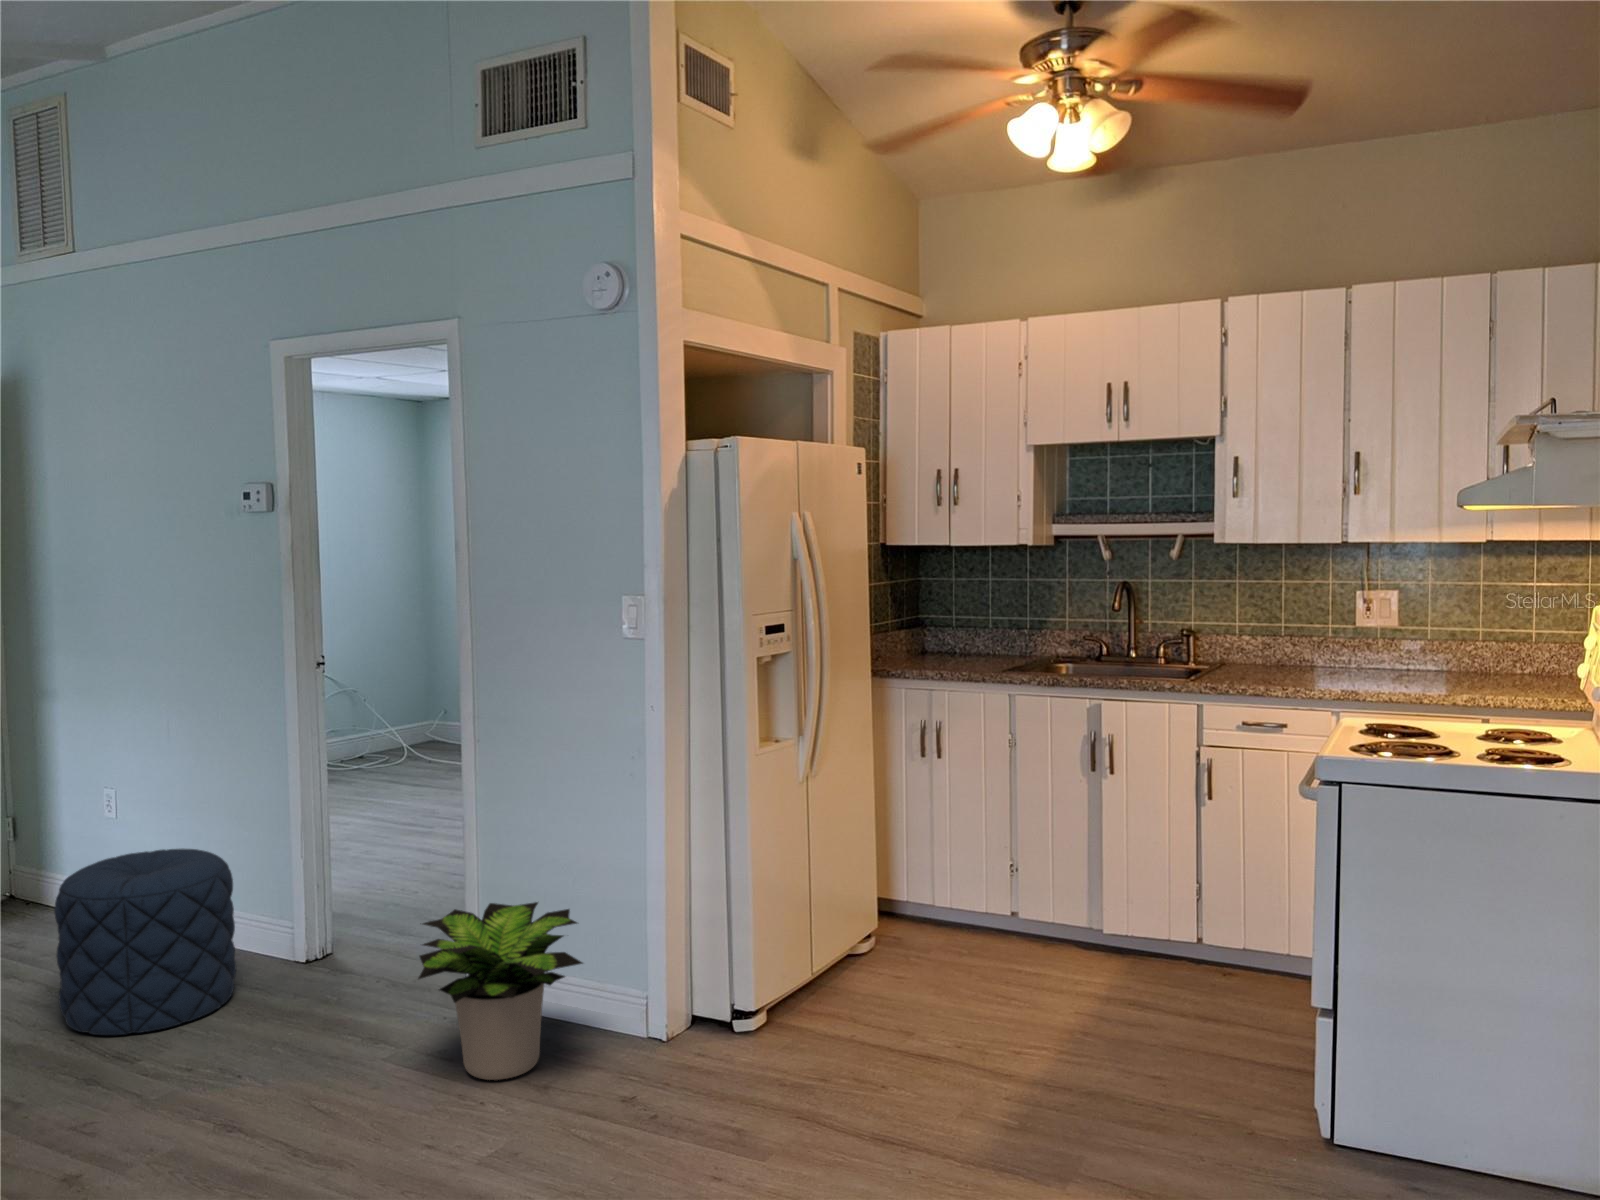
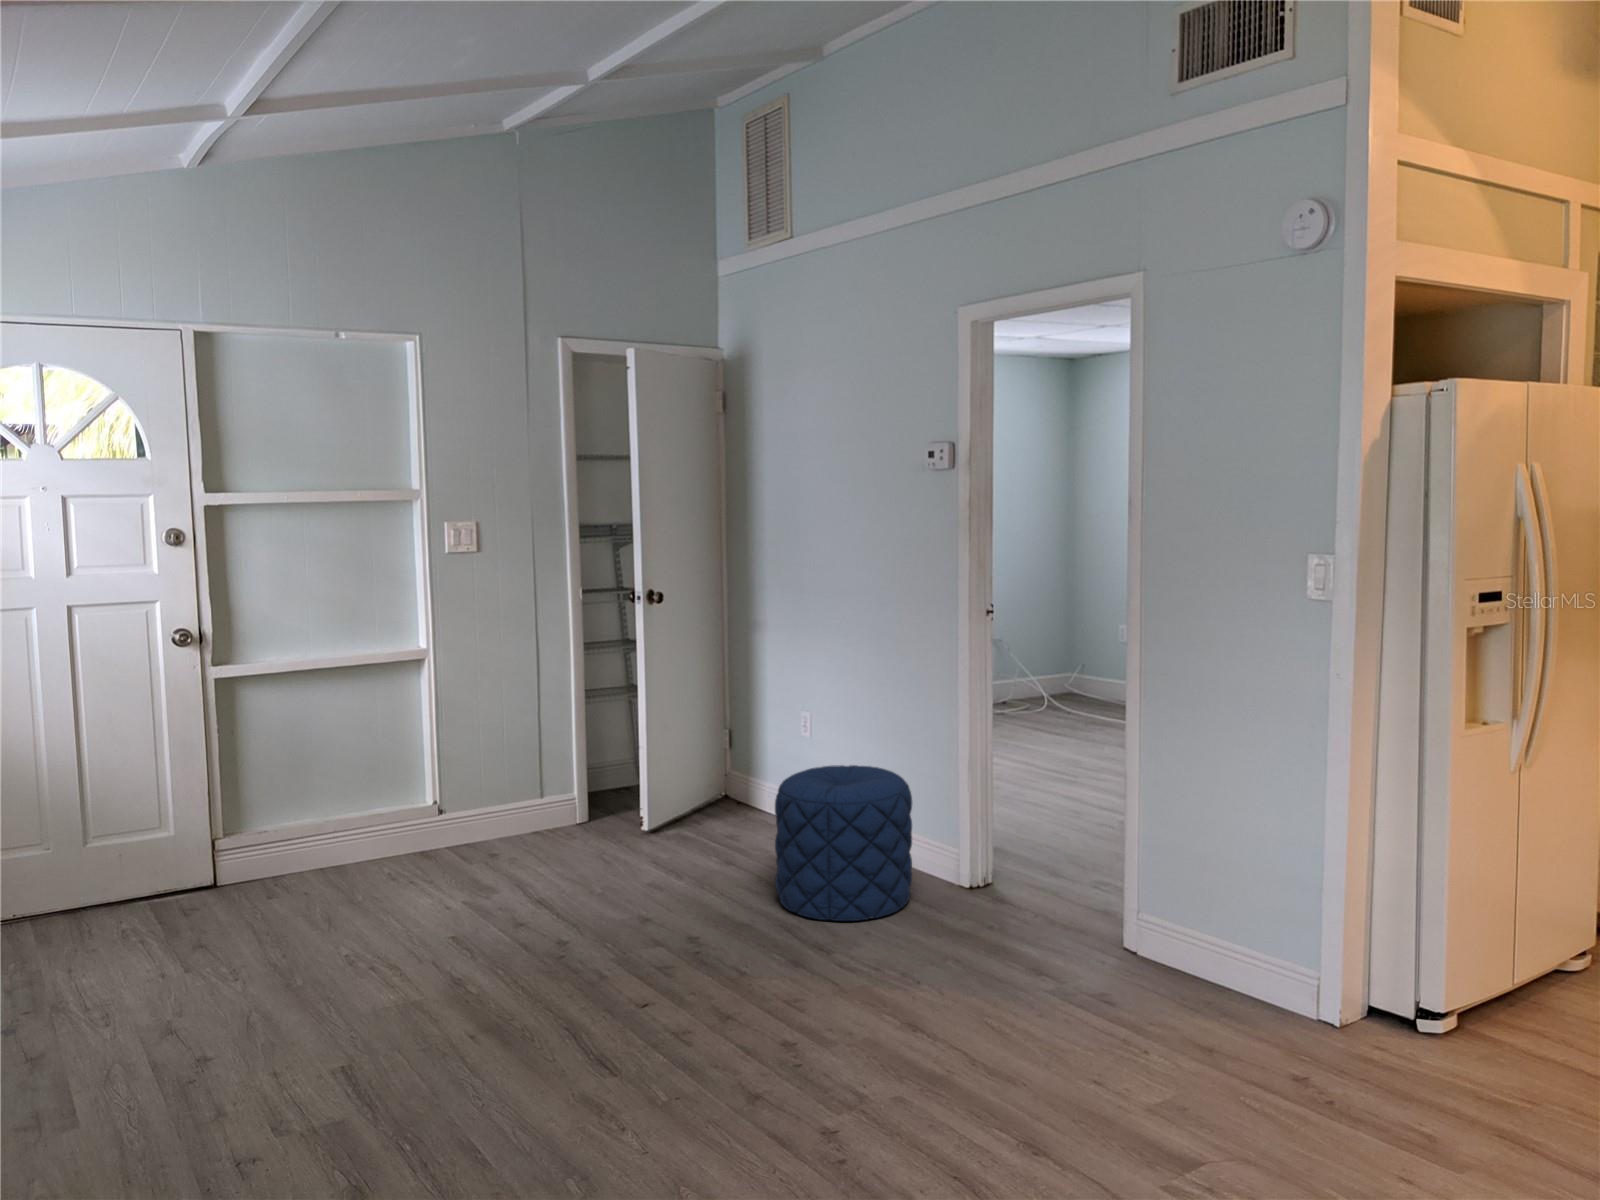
potted plant: present [418,902,583,1080] -> none [1083,854,1255,1032]

